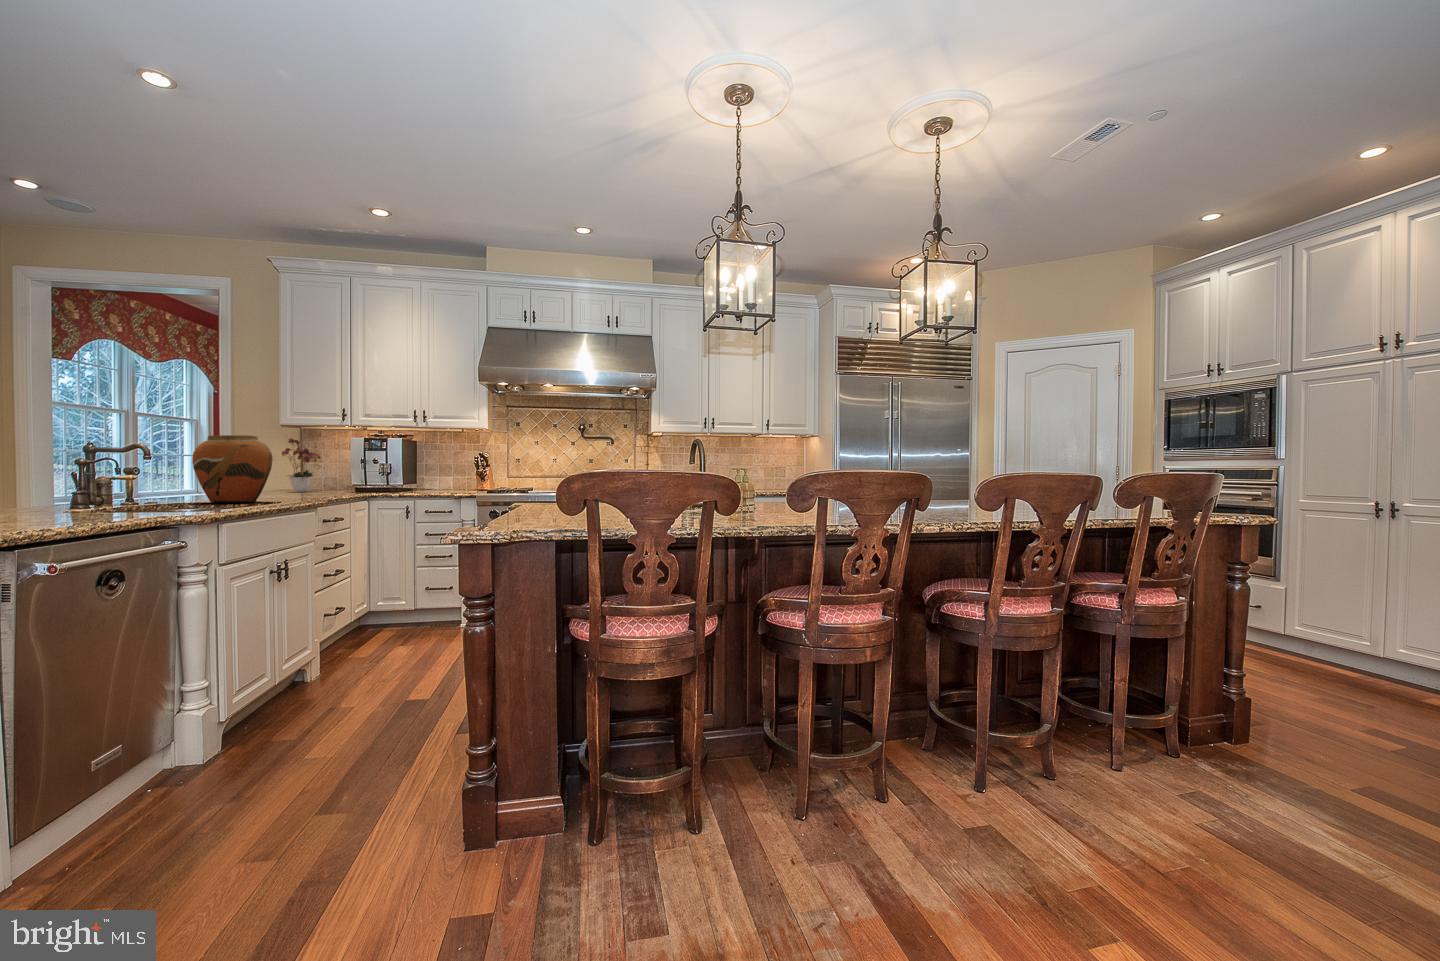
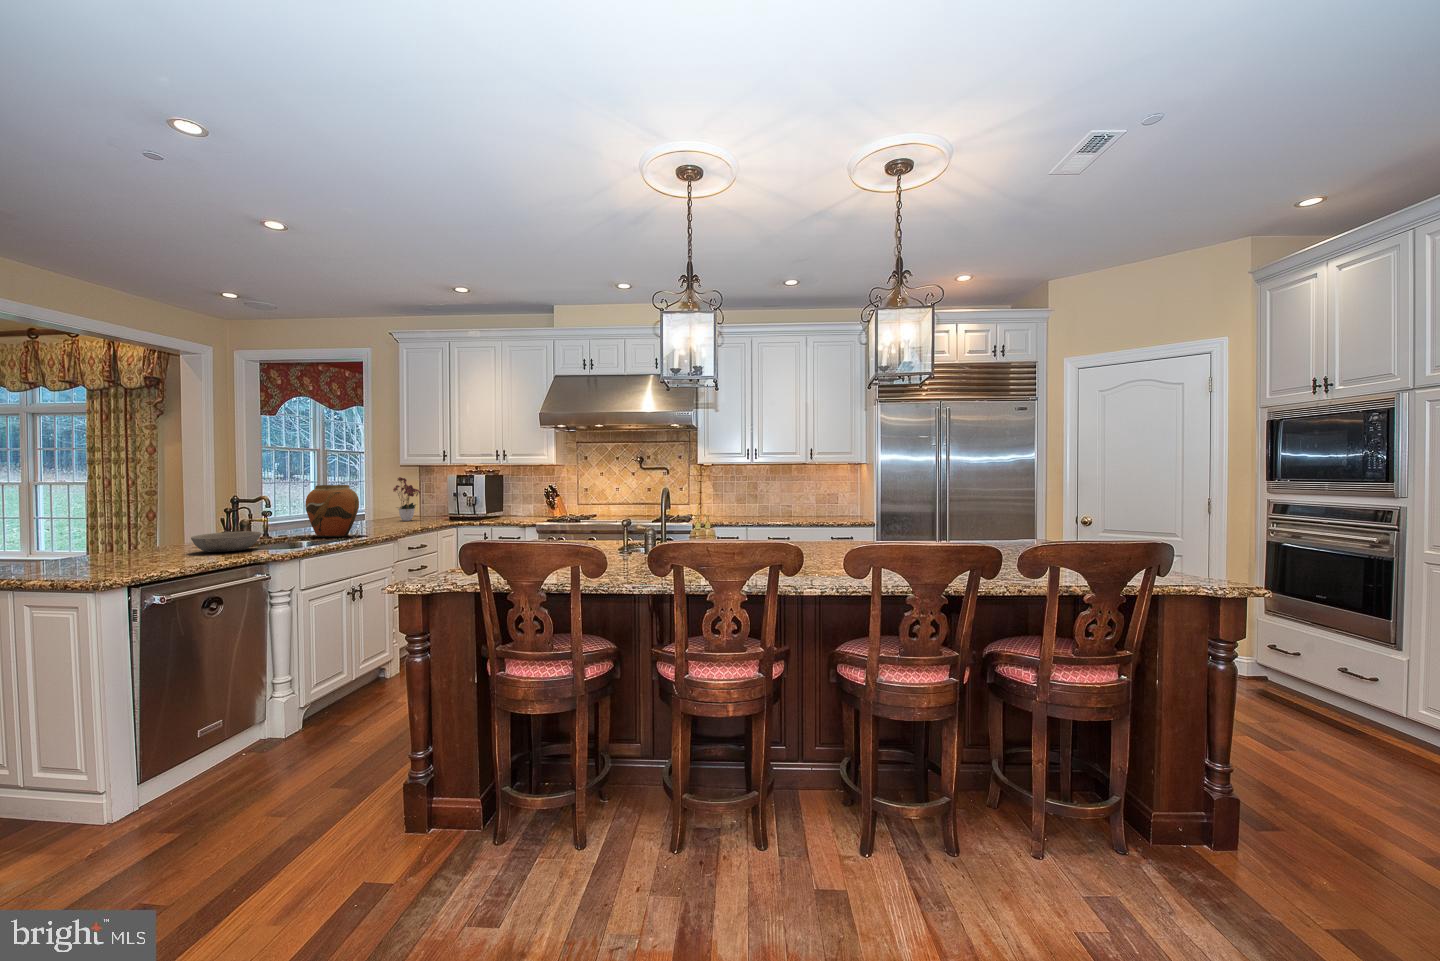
bowl: none [43,489,154,515] -> present [191,531,261,552]

